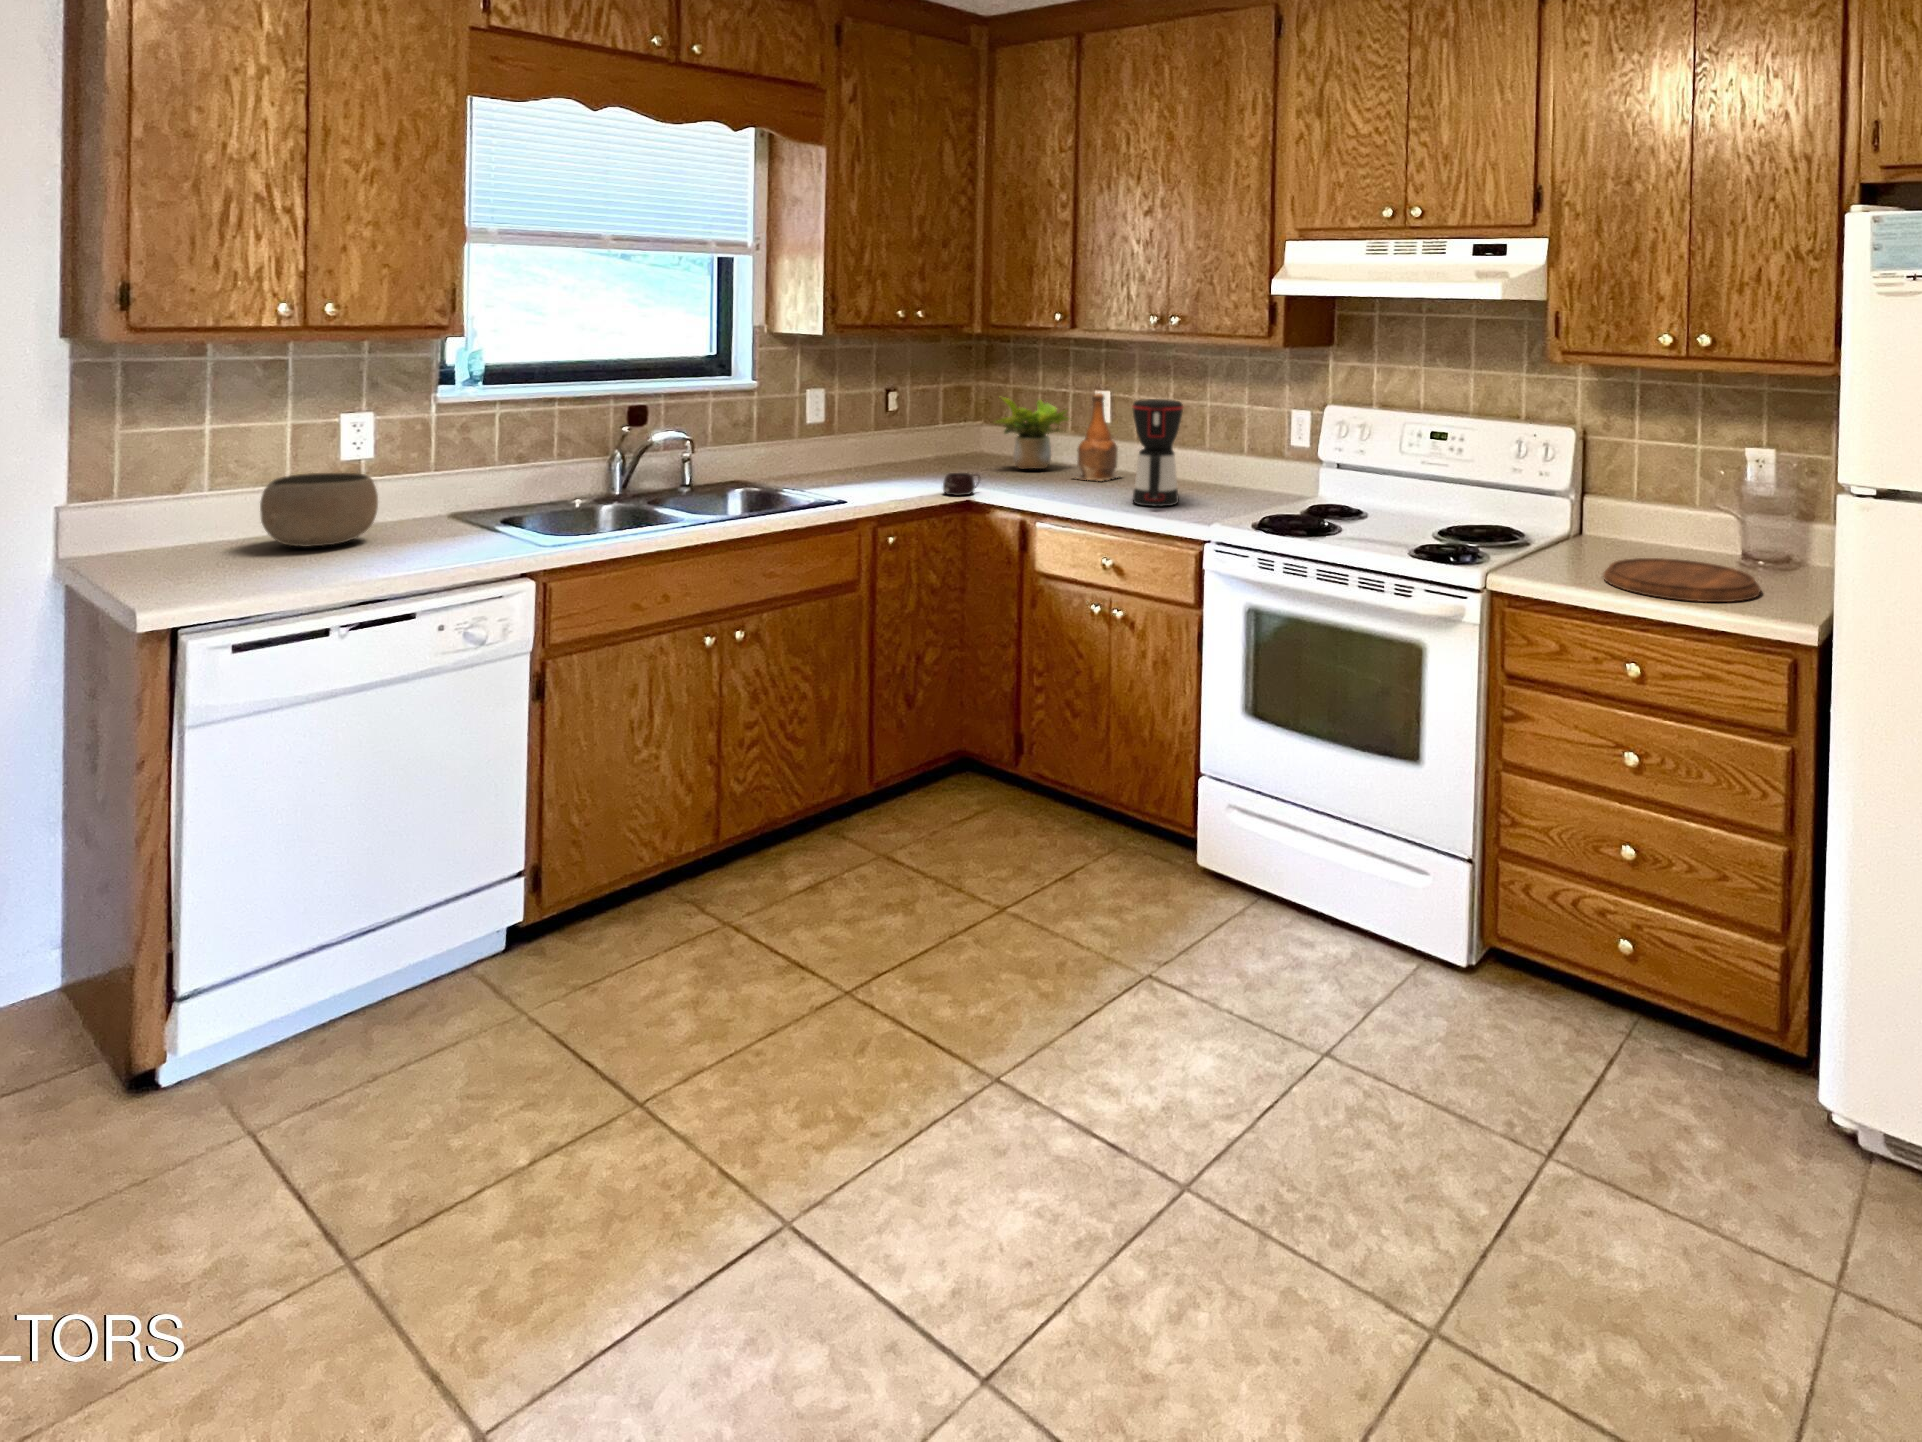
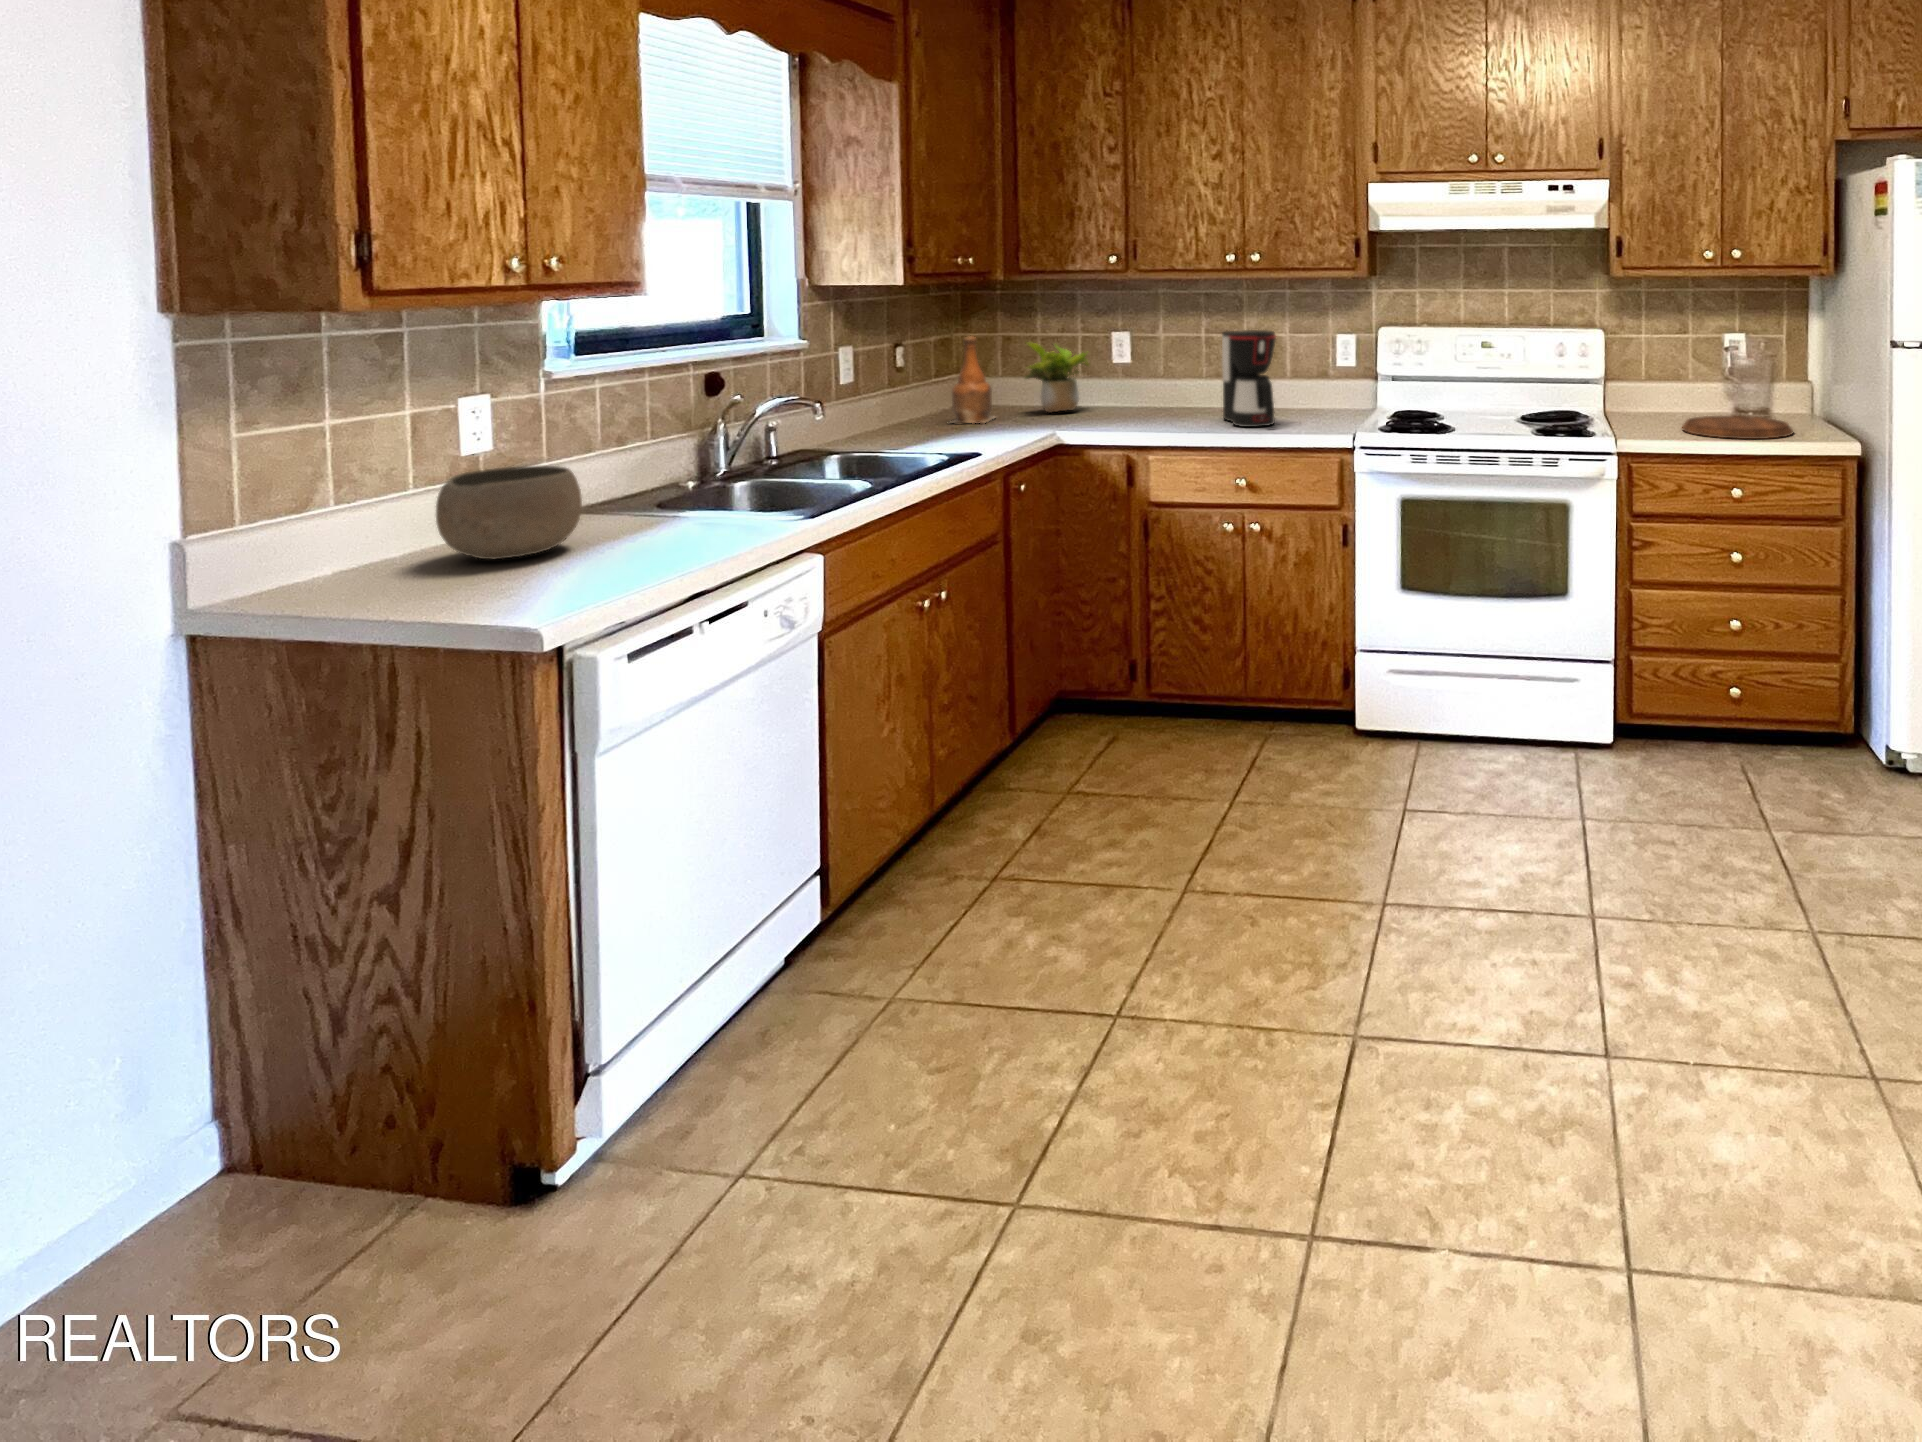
bottle: present [1076,393,1119,481] -> present [952,336,992,423]
mug: present [943,473,979,496] -> none [1046,415,1078,437]

